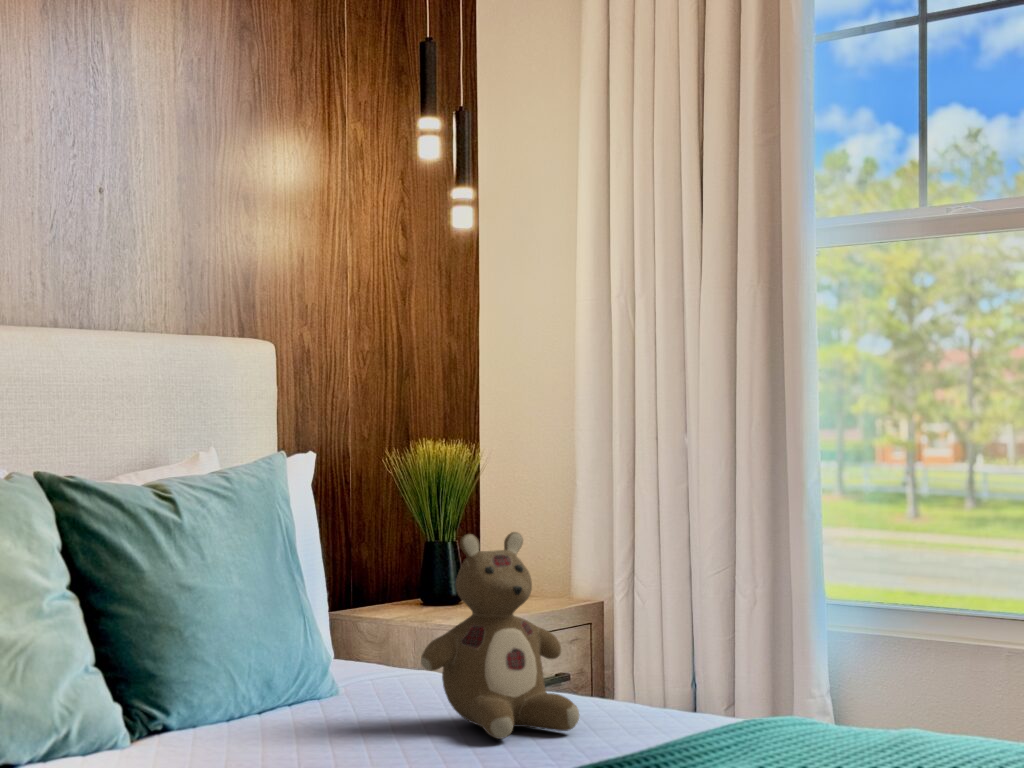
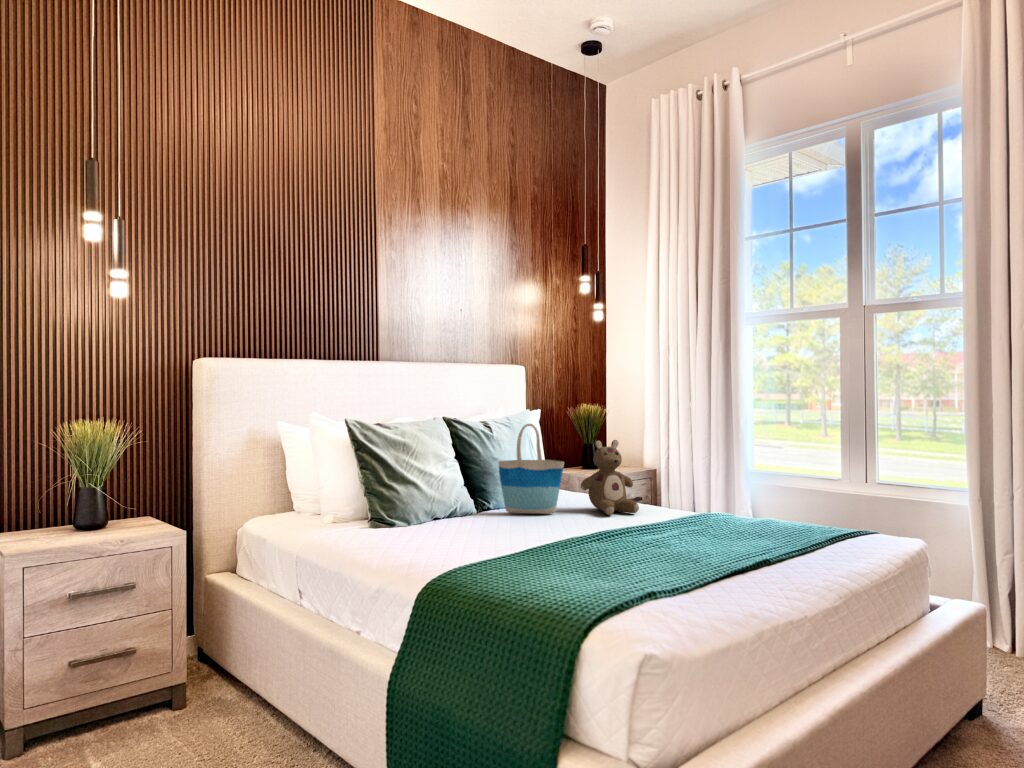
tote bag: none [192,489,377,741] -> present [499,424,564,514]

